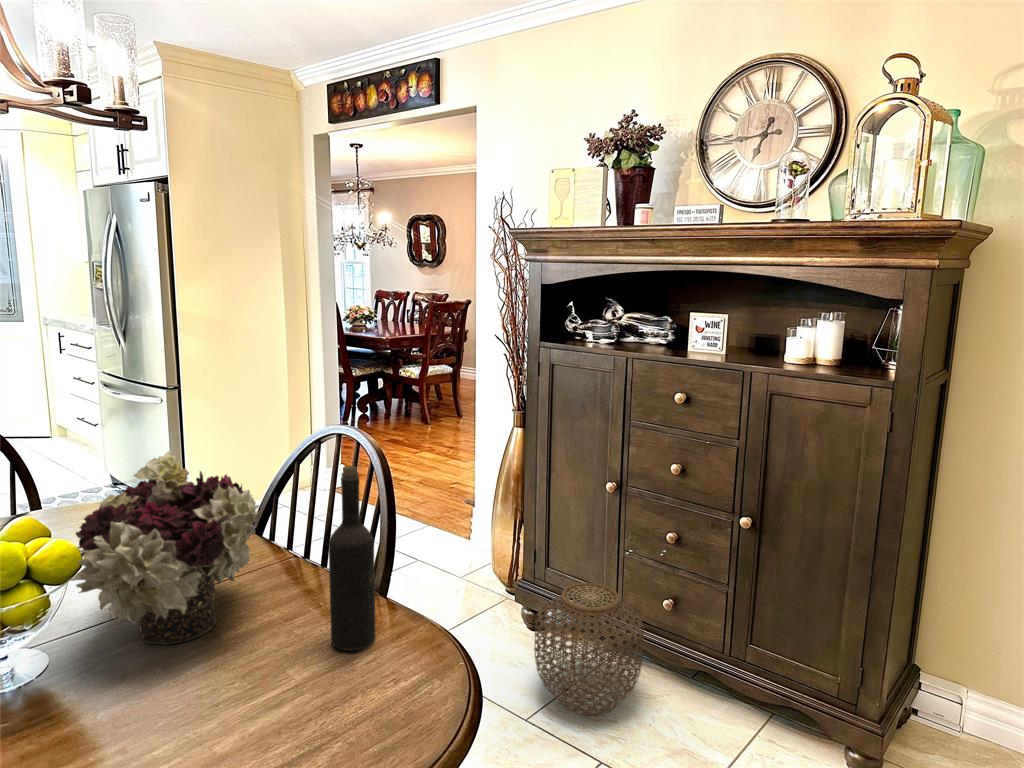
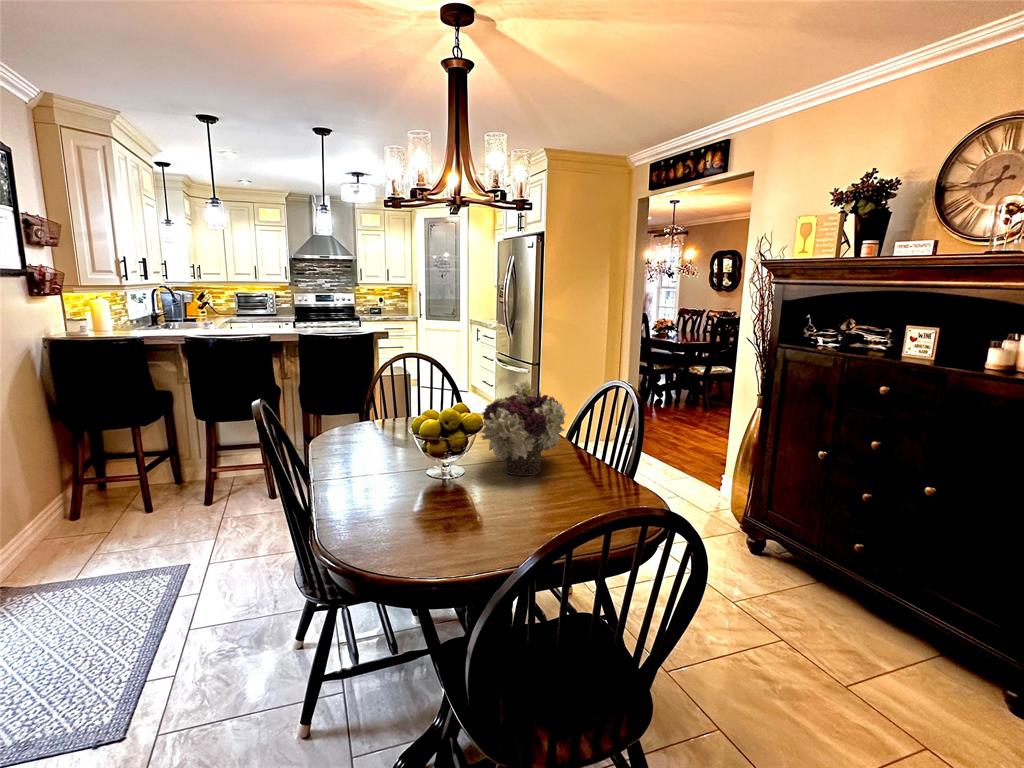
wine bottle: present [329,466,375,651] -> none [595,394,623,496]
woven basket: present [534,583,644,715] -> none [746,520,837,616]

